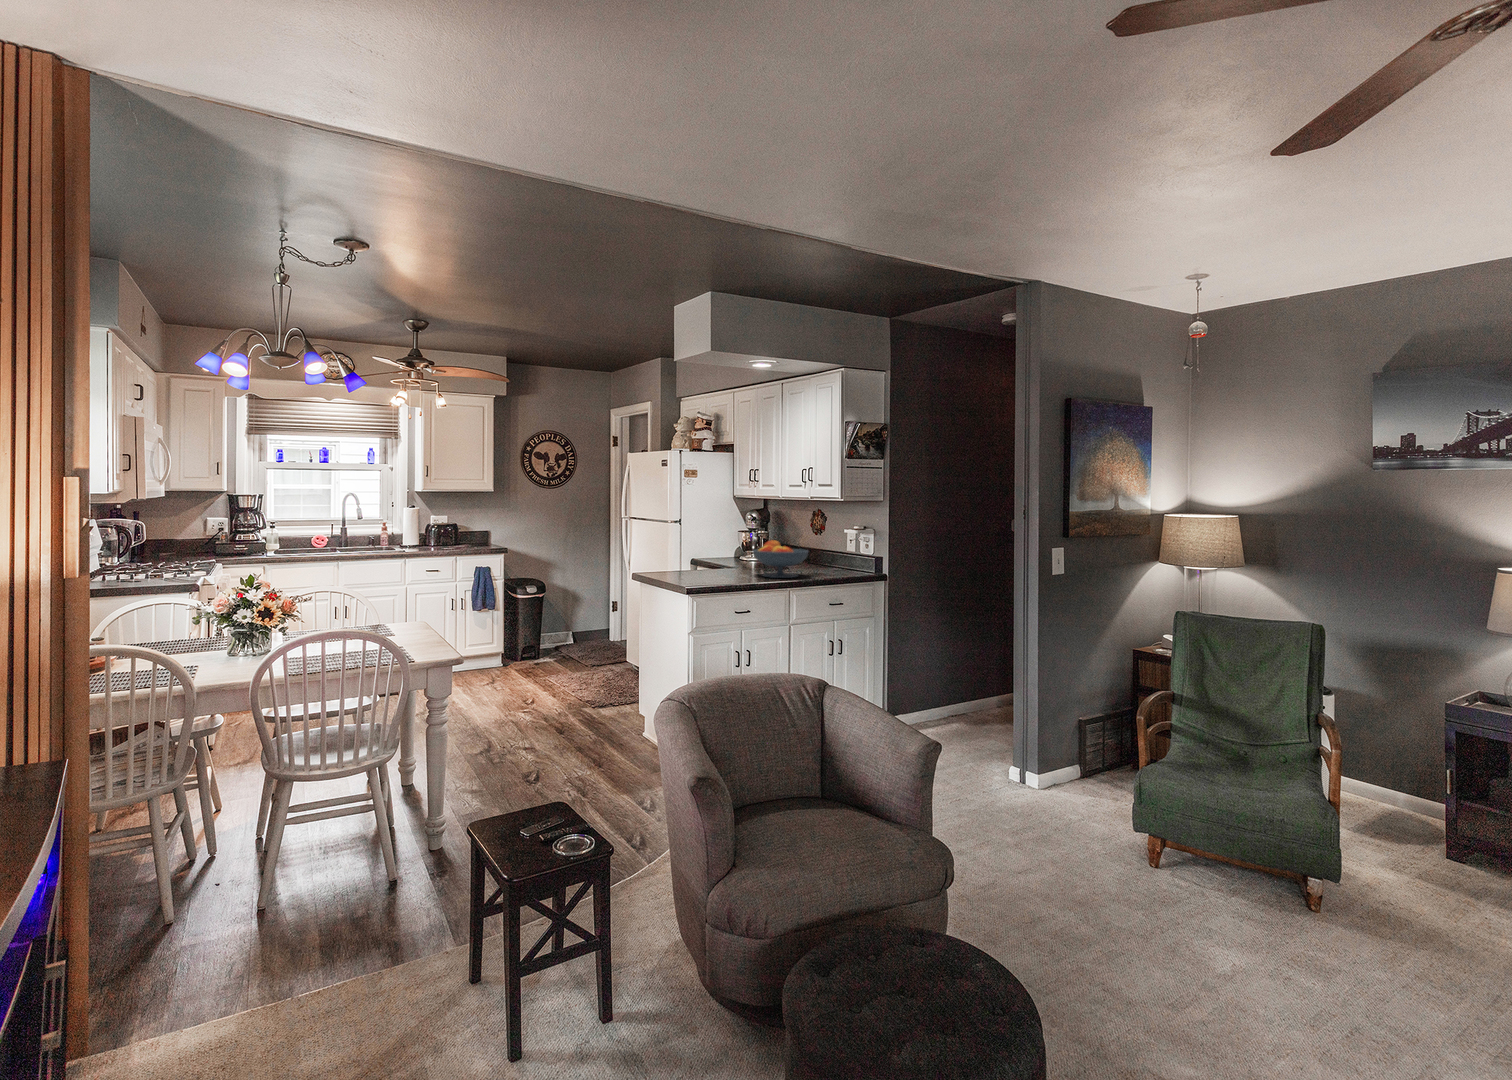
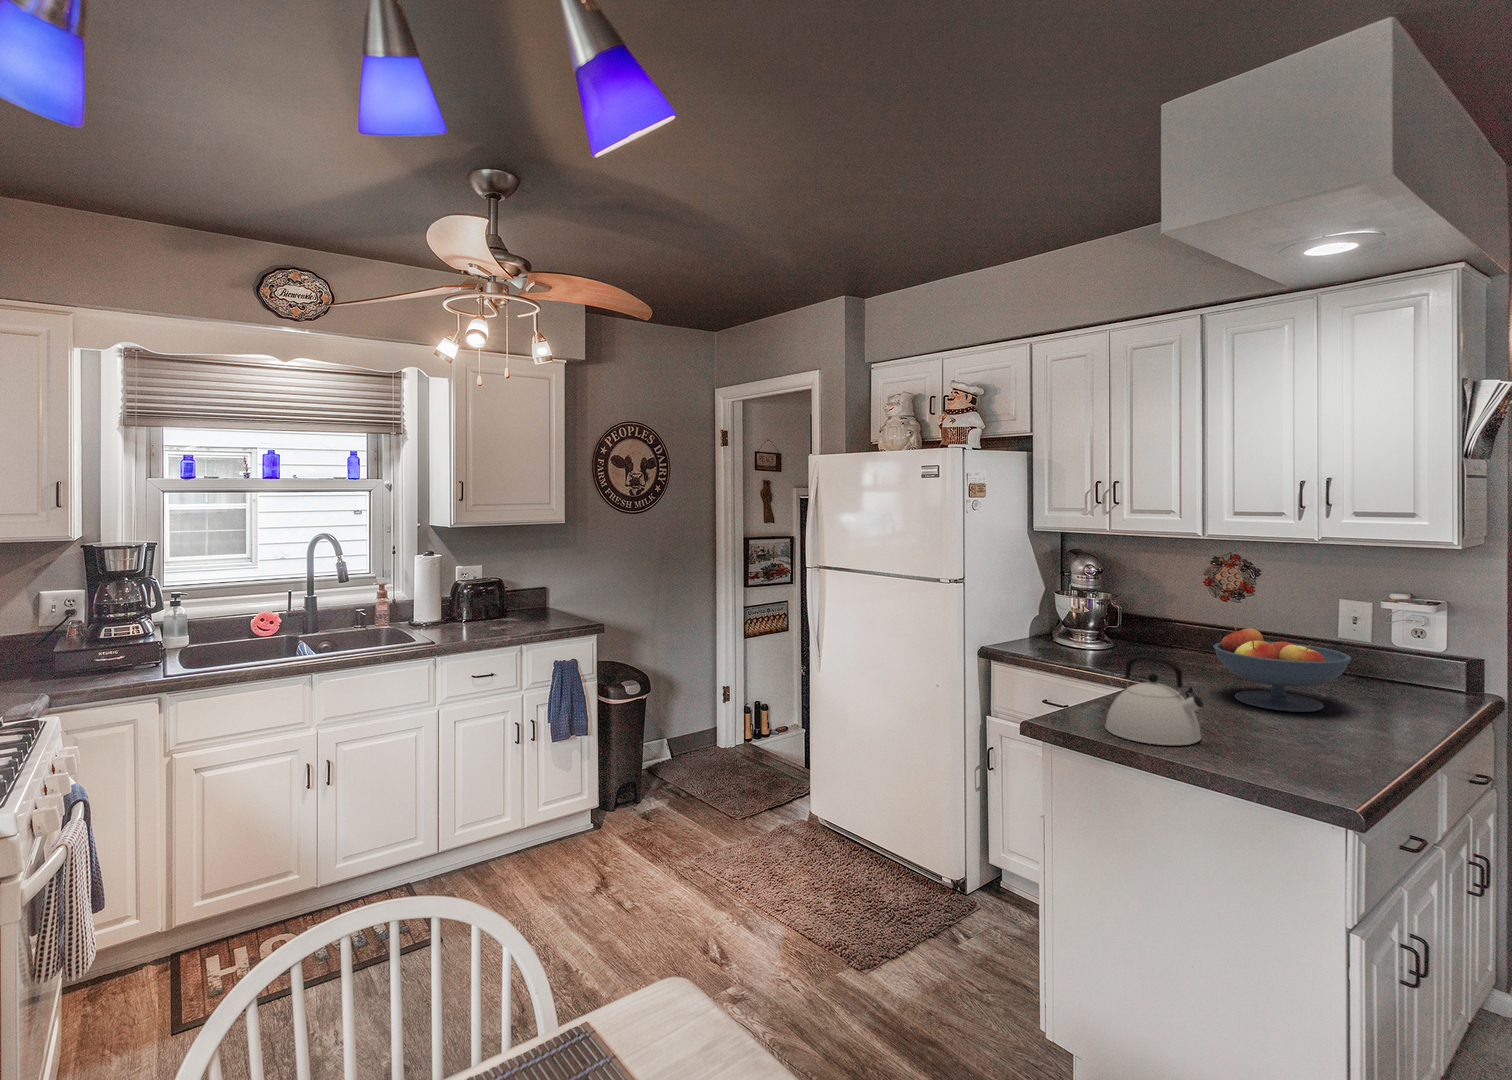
kettle: none [666,545,705,582] -> present [1105,656,1203,745]

